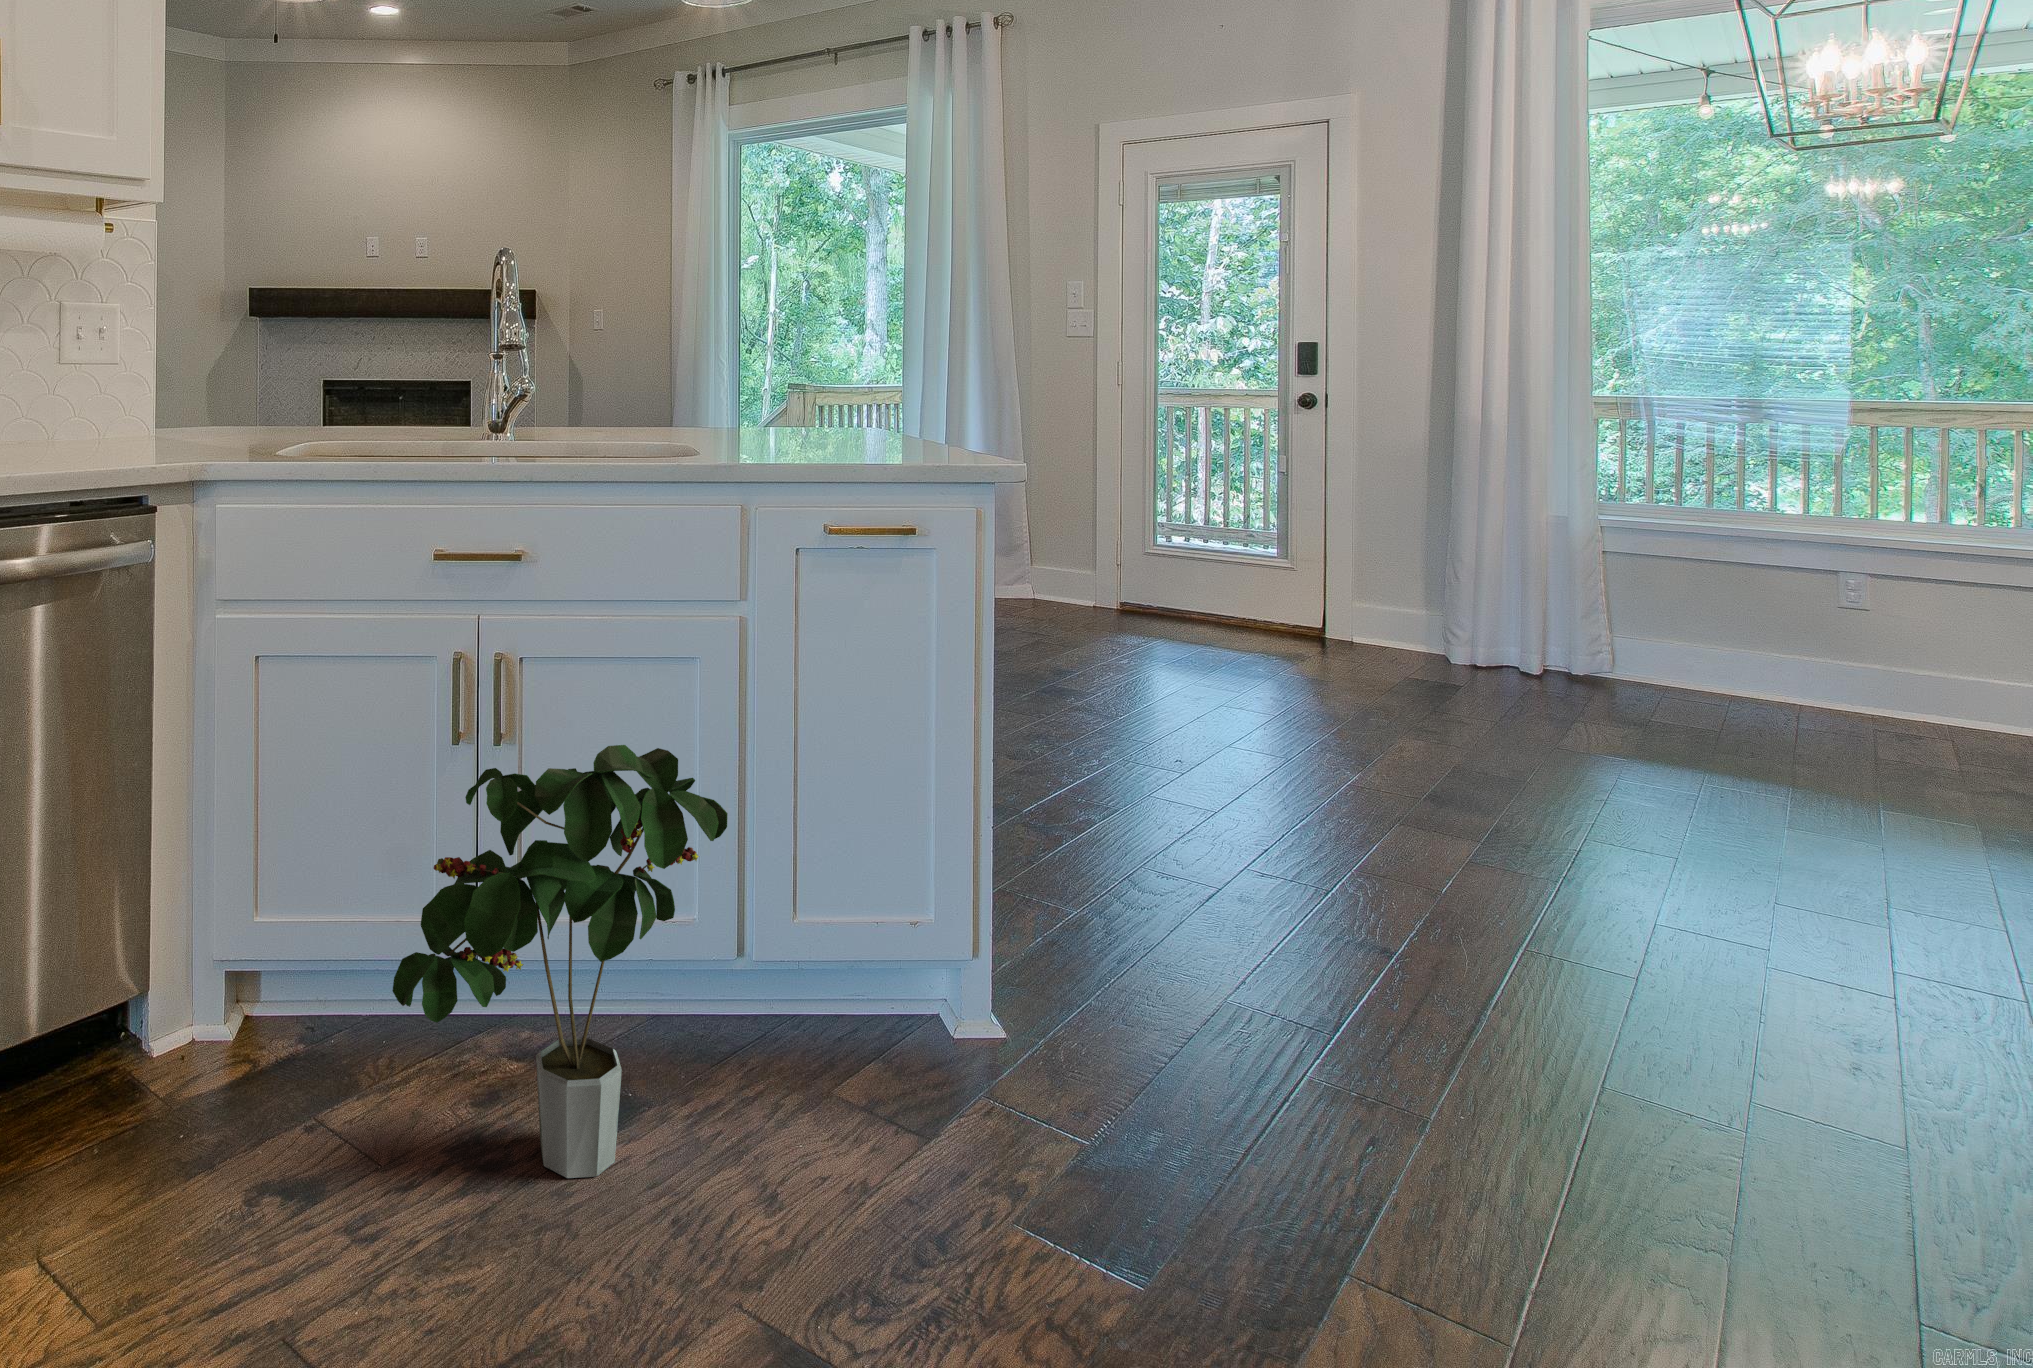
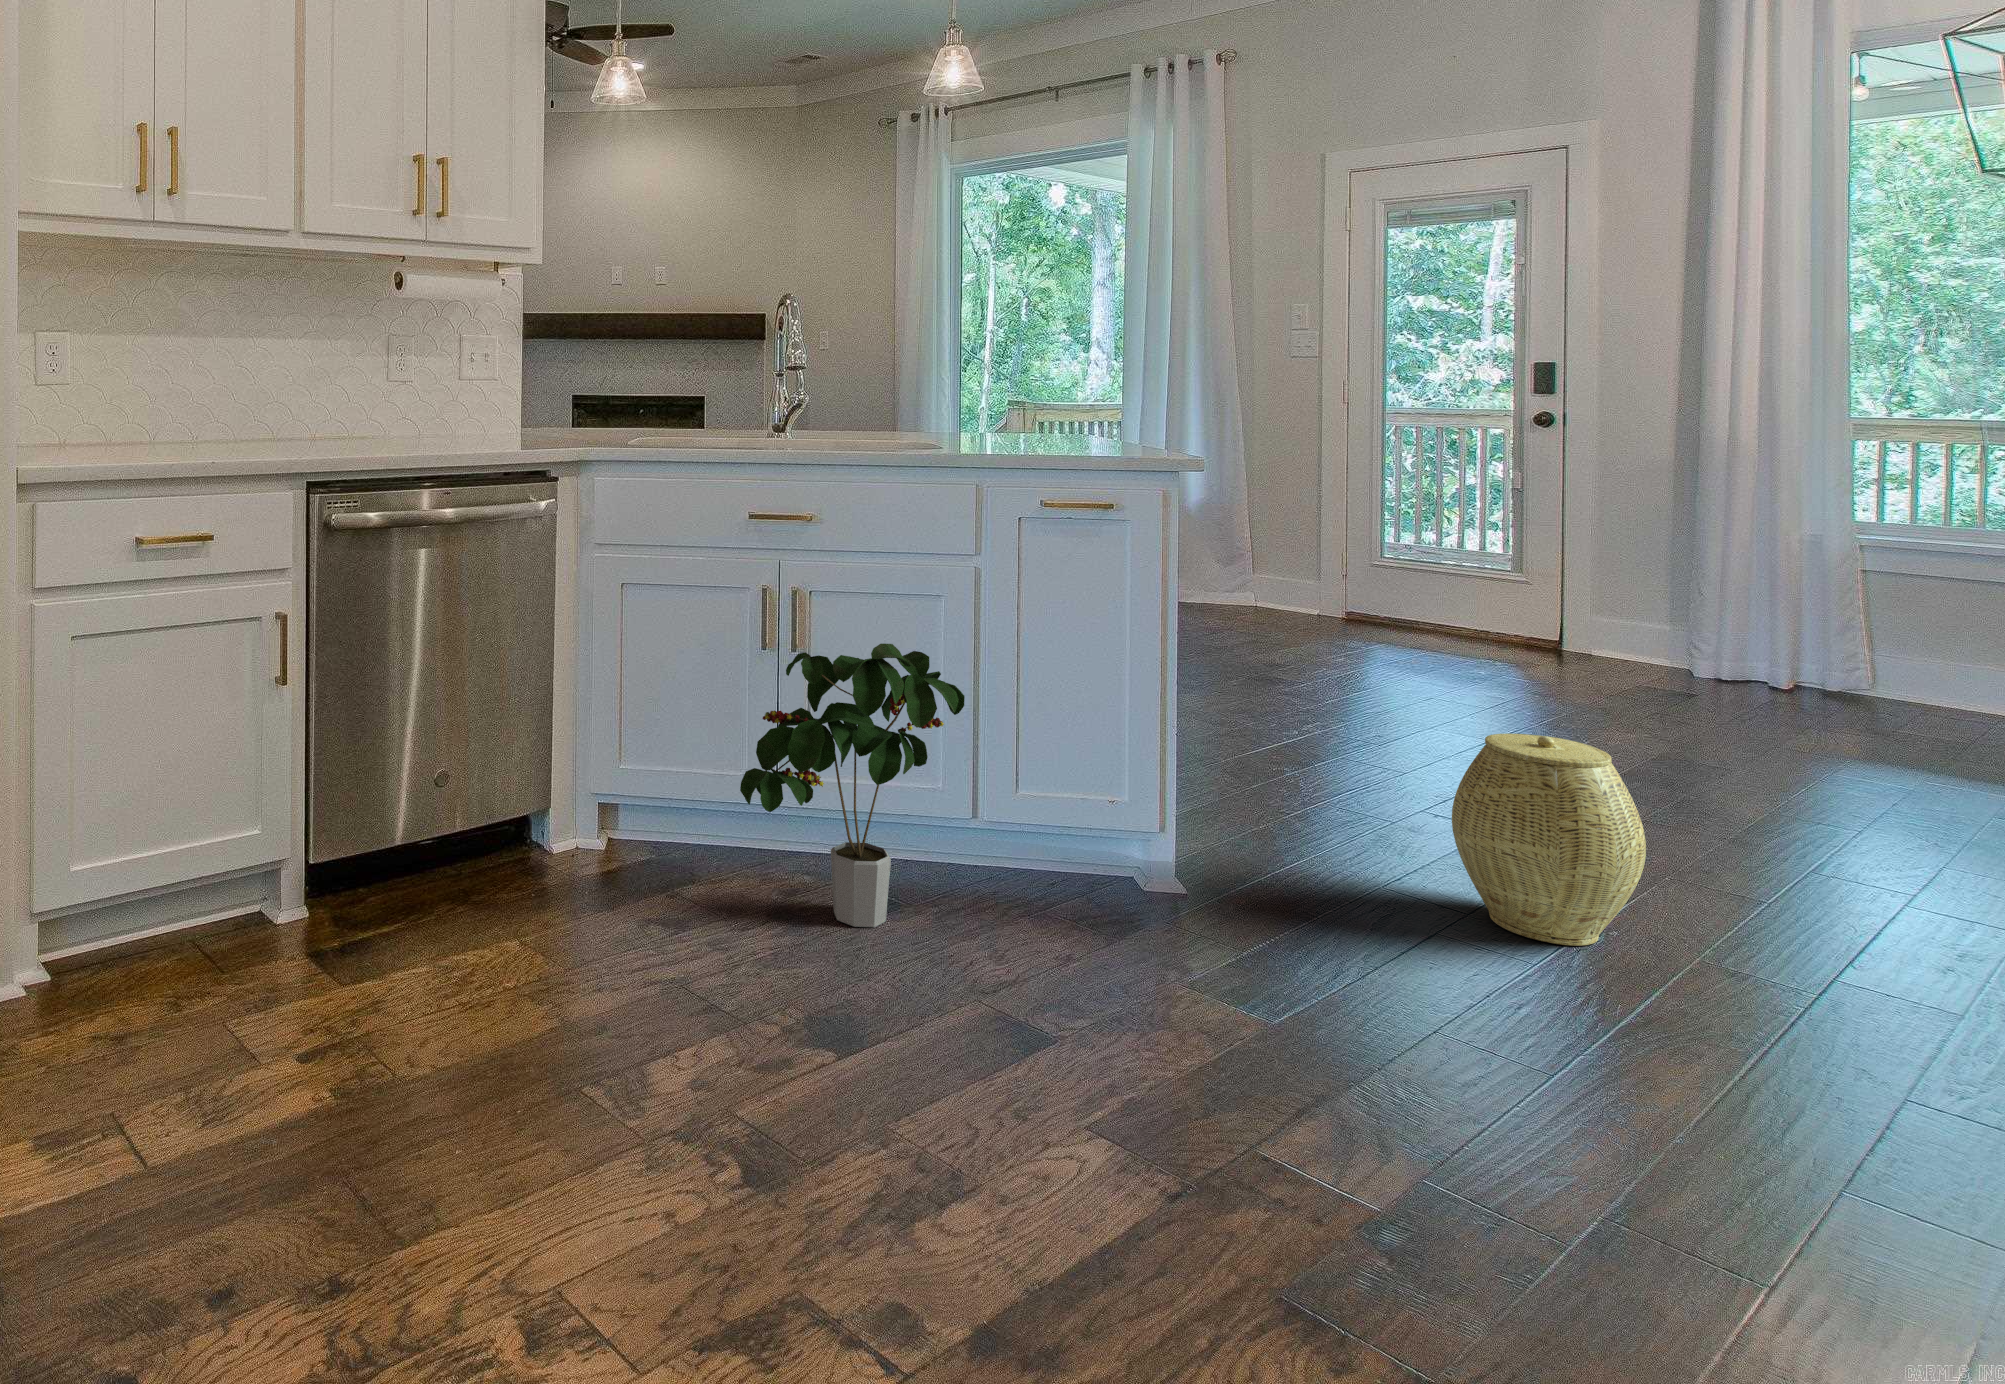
woven basket: none [1358,826,1615,1125] -> present [1452,733,1646,946]

